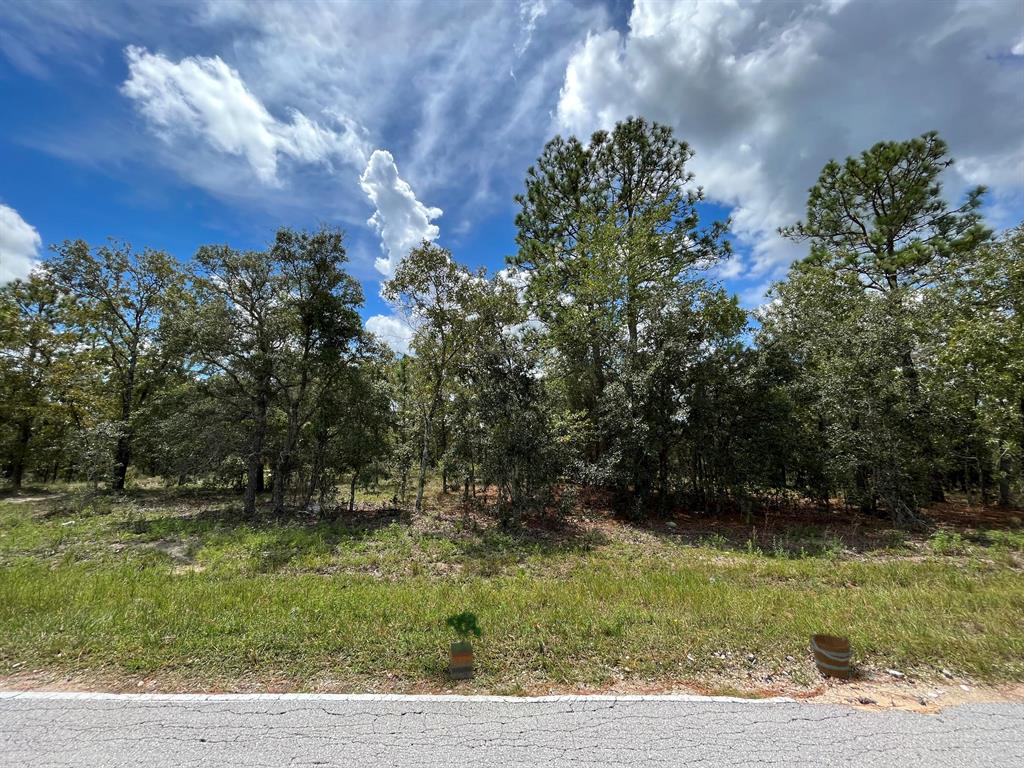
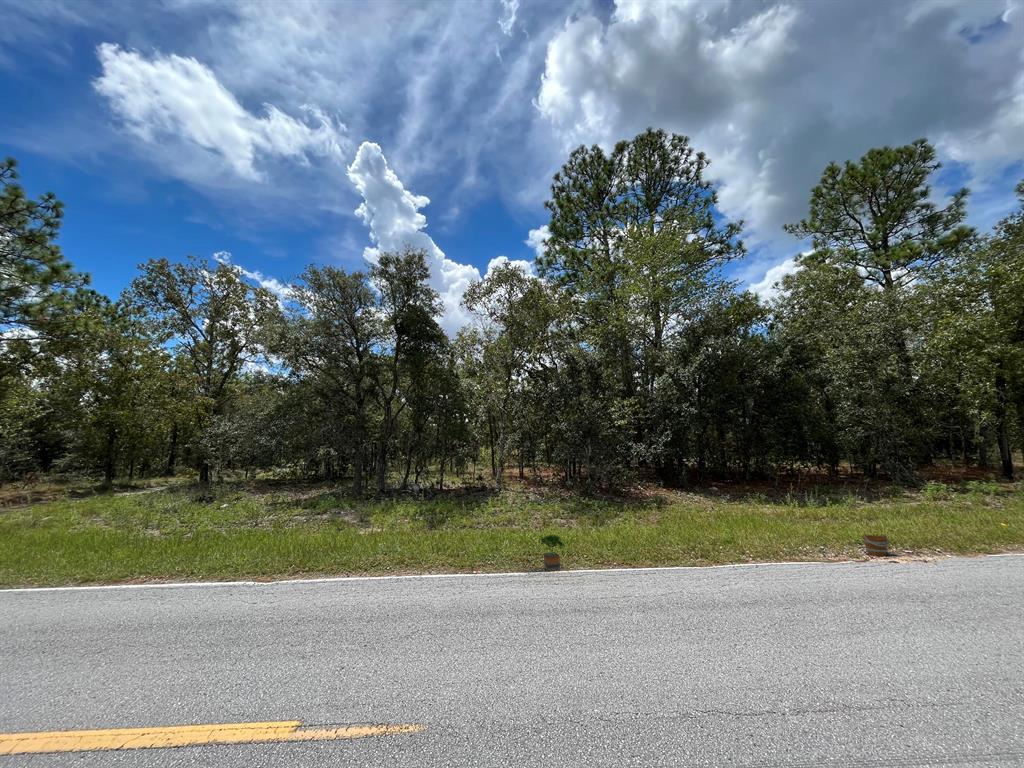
potted tree: present [445,612,482,679] -> present [541,535,564,571]

